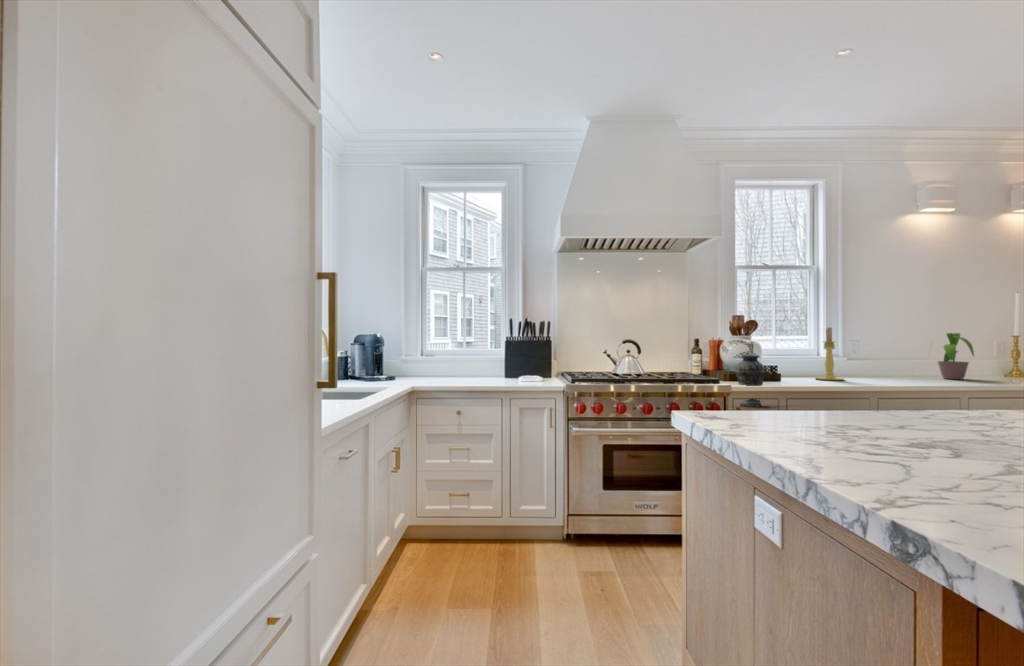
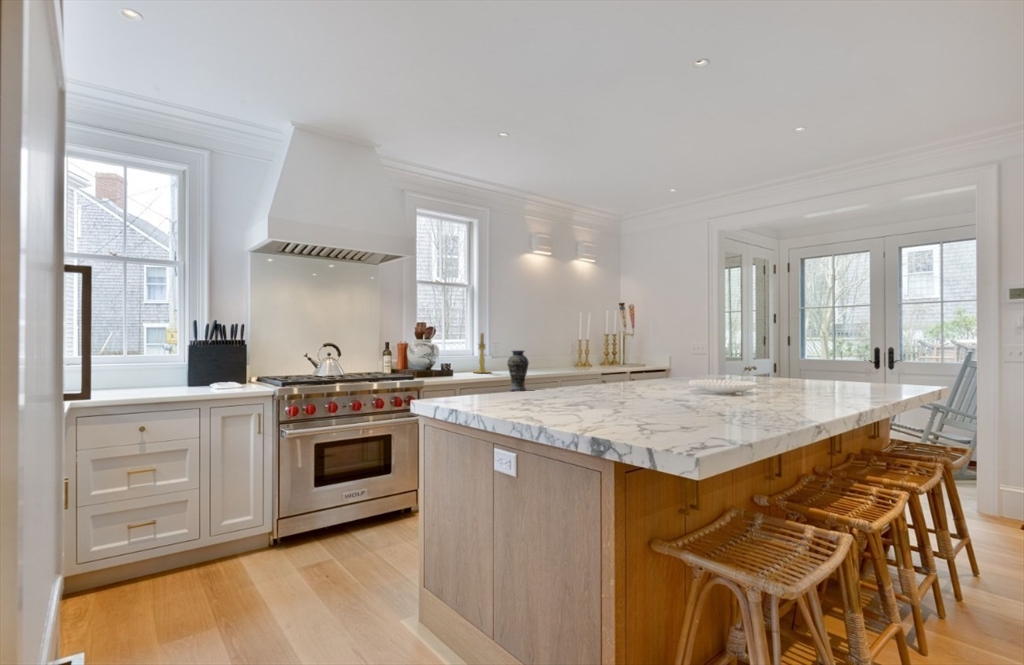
potted plant: present [938,333,974,379] -> none [534,337,561,369]
vase: present [735,355,765,406] -> present [507,350,529,391]

